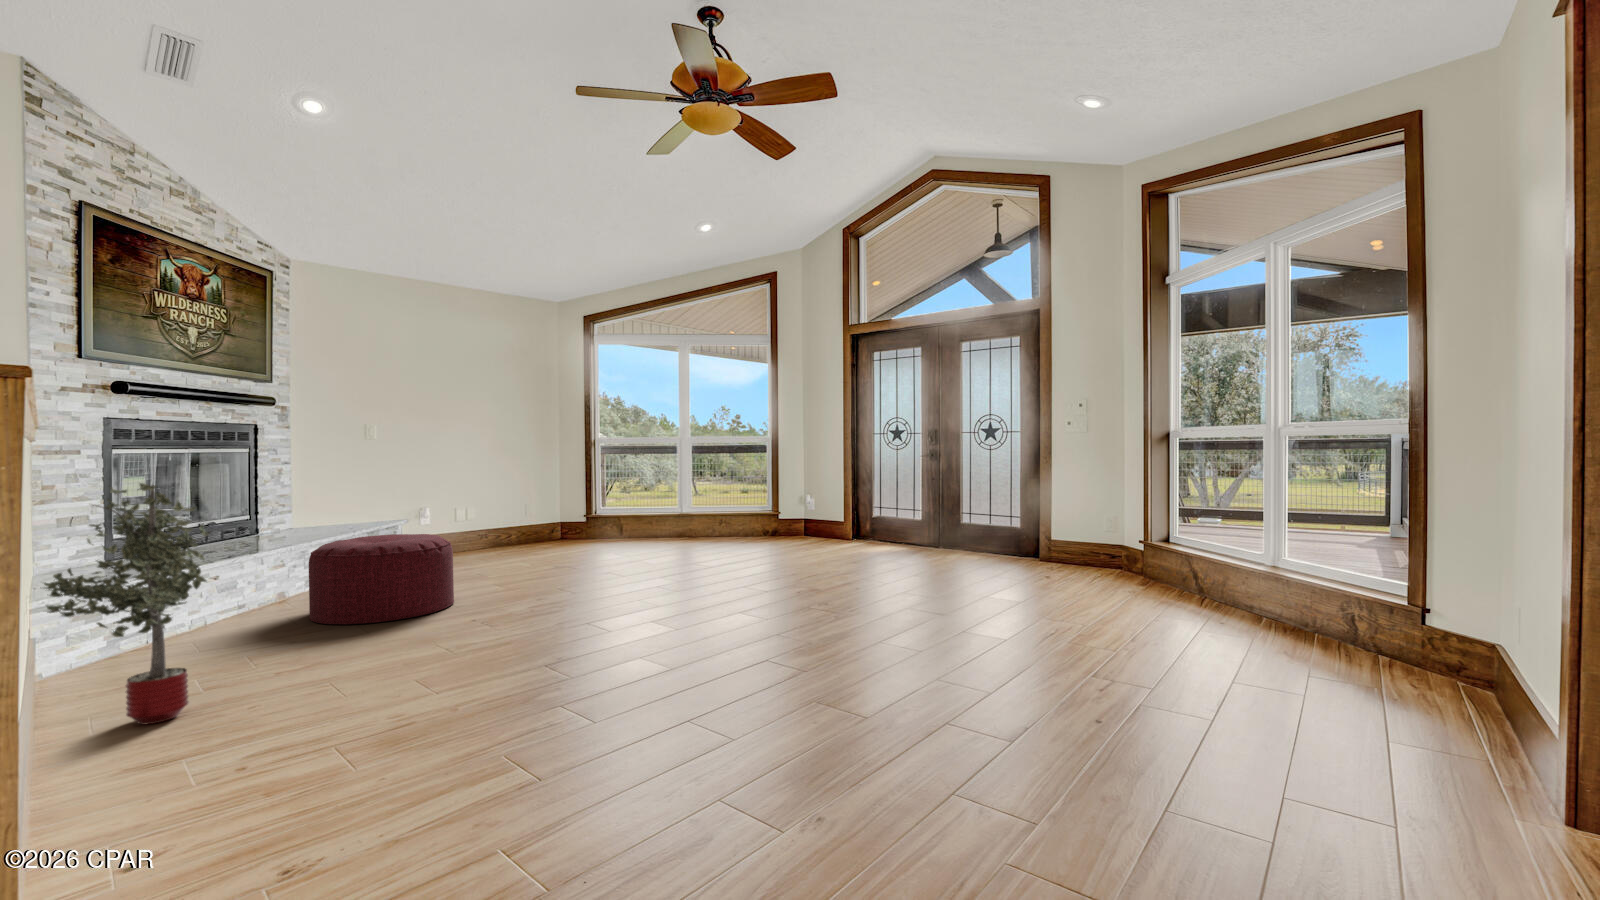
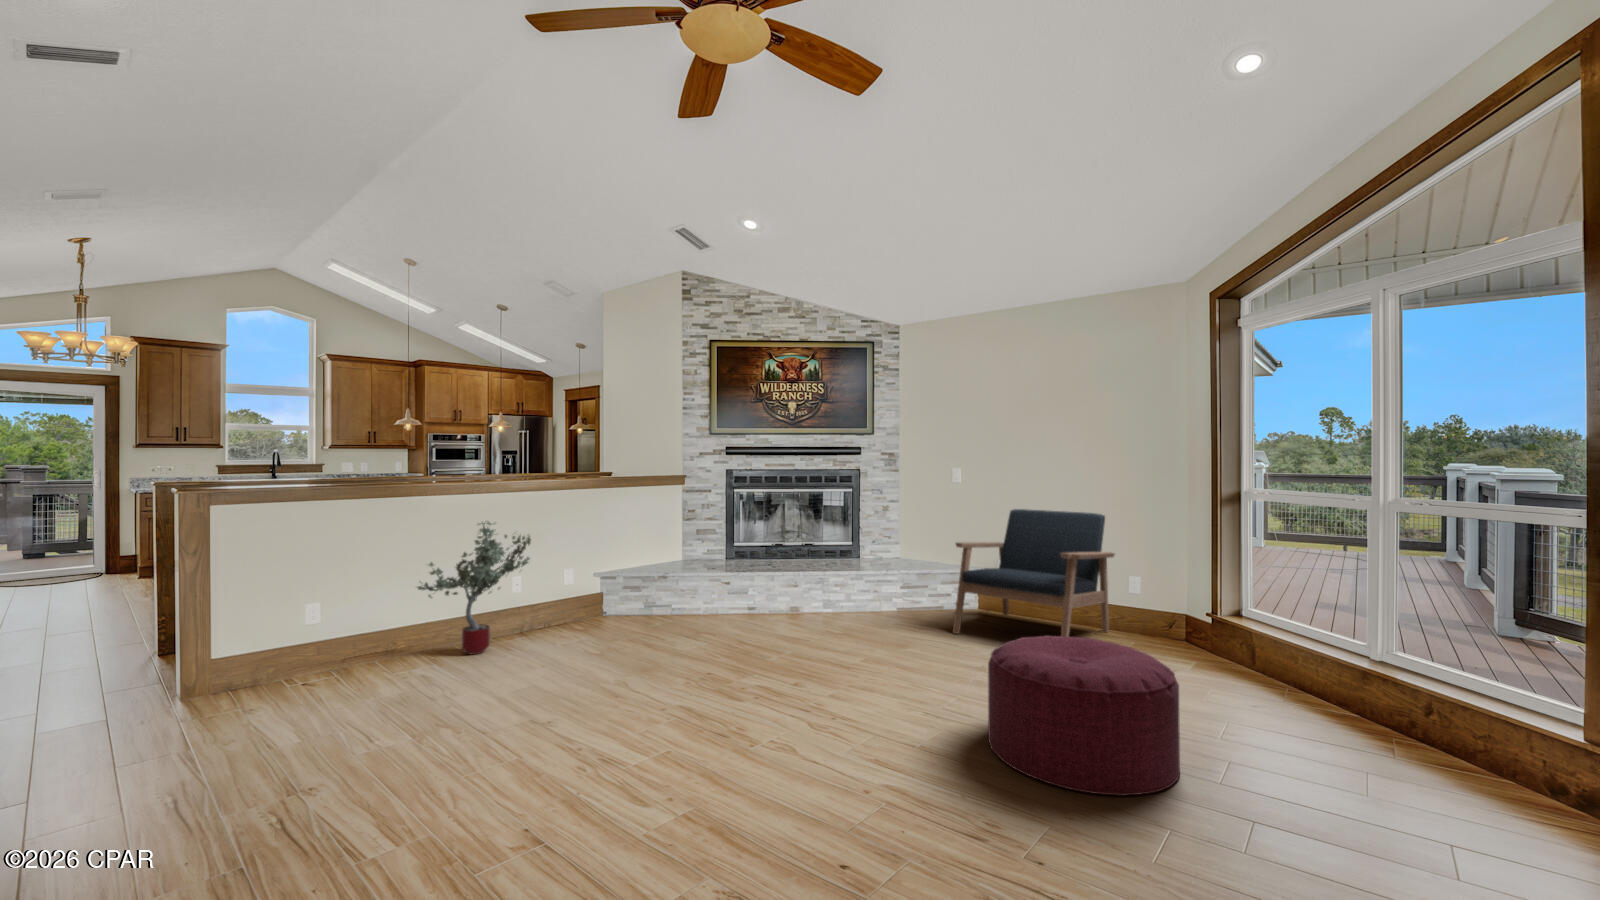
armchair: none [429,460,564,567] -> present [953,509,1115,637]
ottoman: present [309,534,454,624] -> present [988,636,1180,796]

